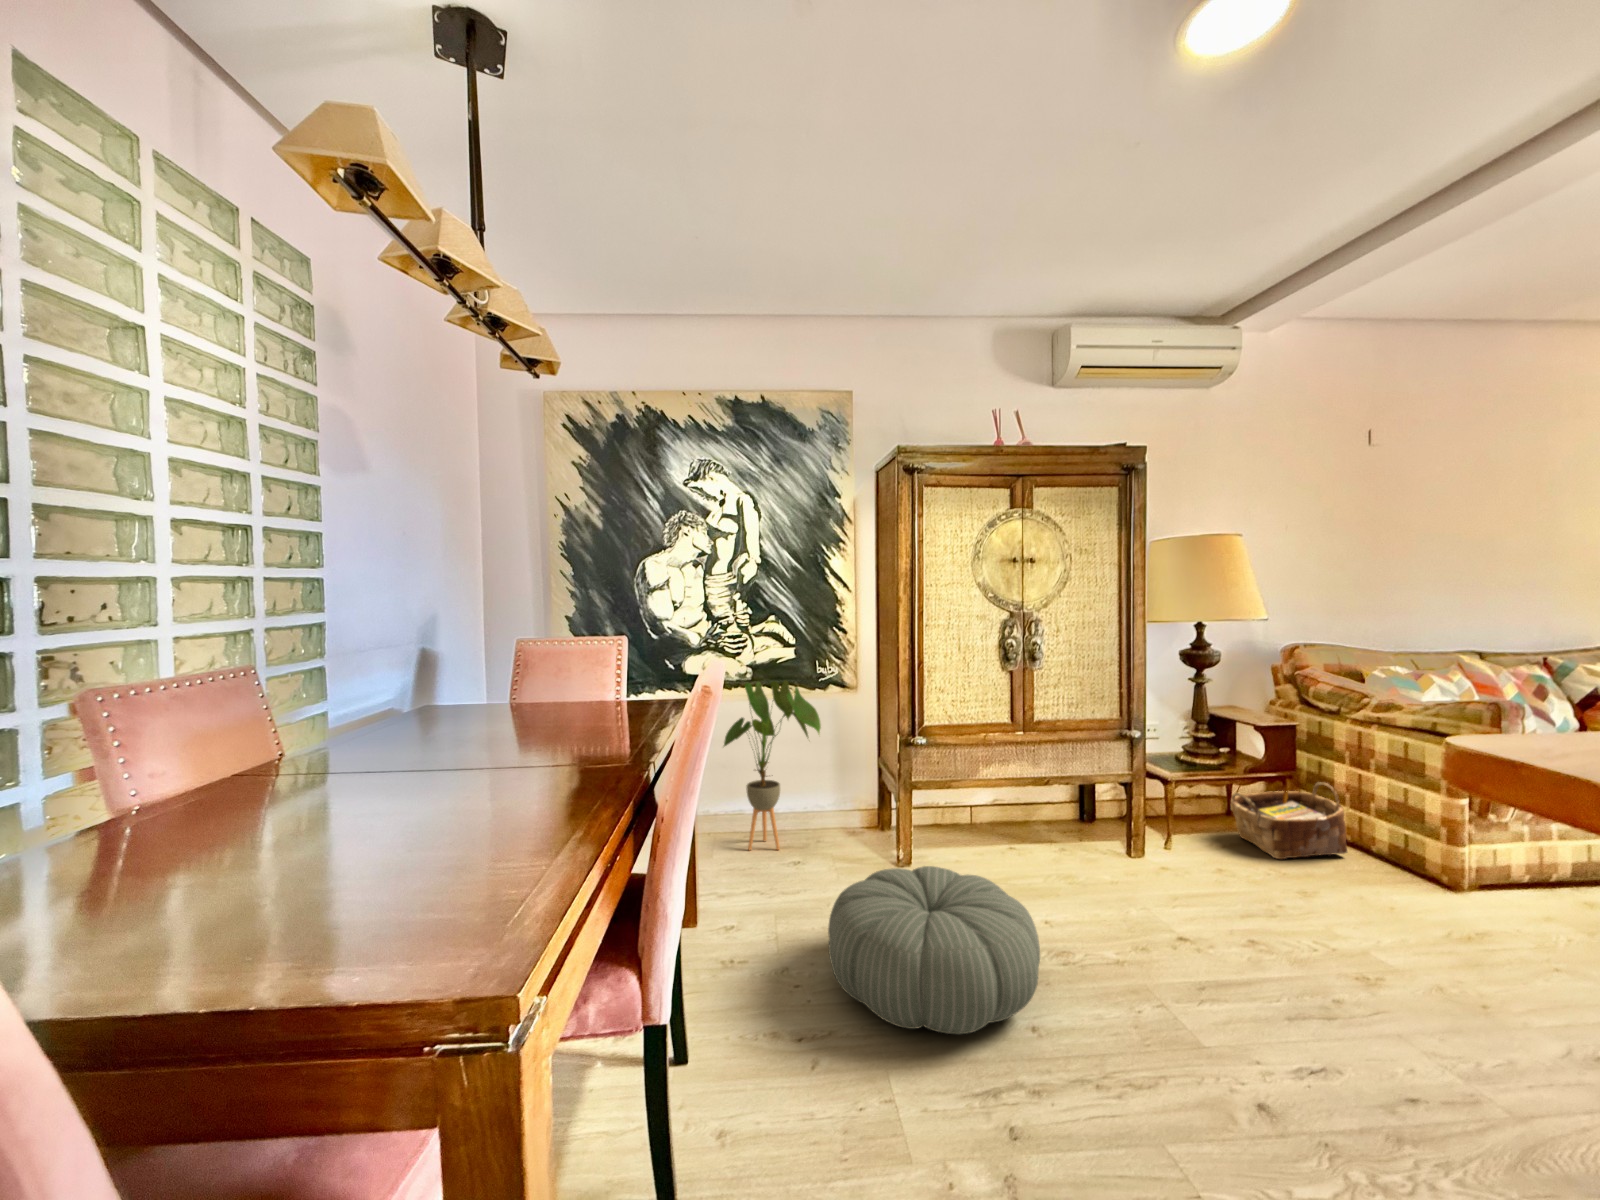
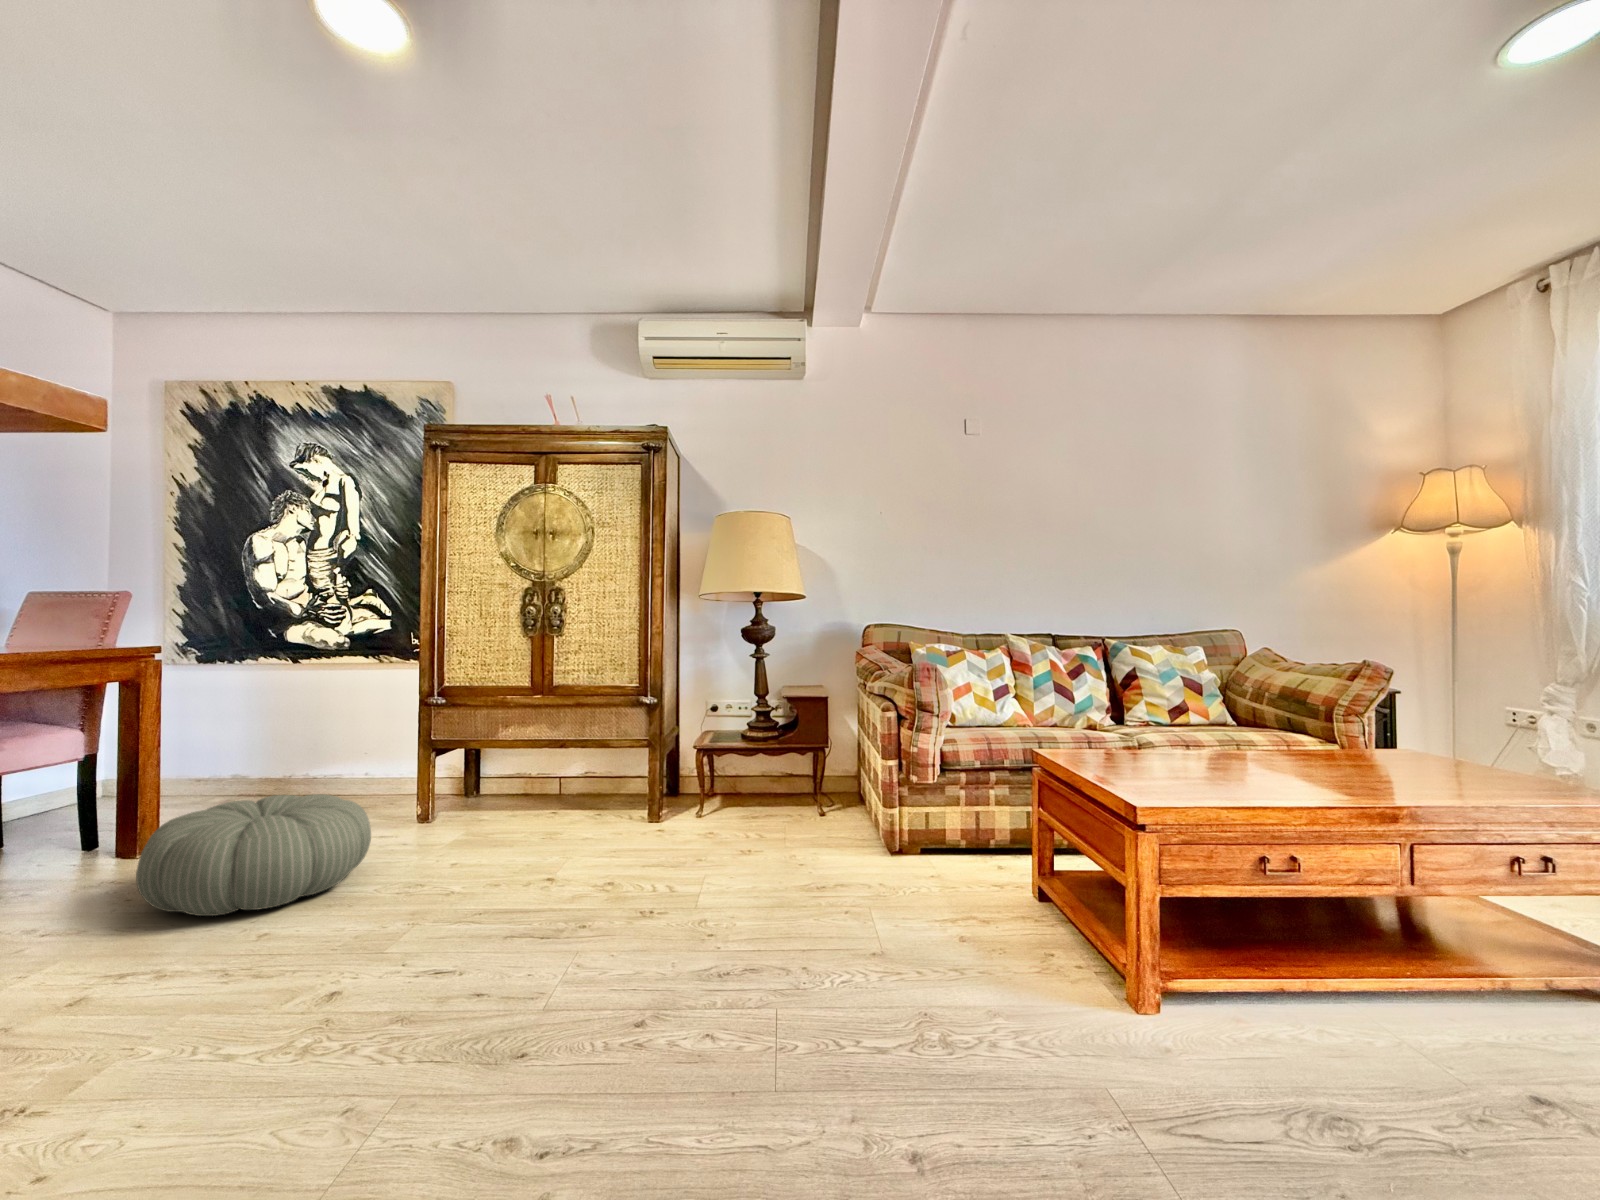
house plant: present [724,680,821,850] -> none [272,646,384,806]
woven basket: present [1231,782,1347,859] -> none [762,750,851,820]

